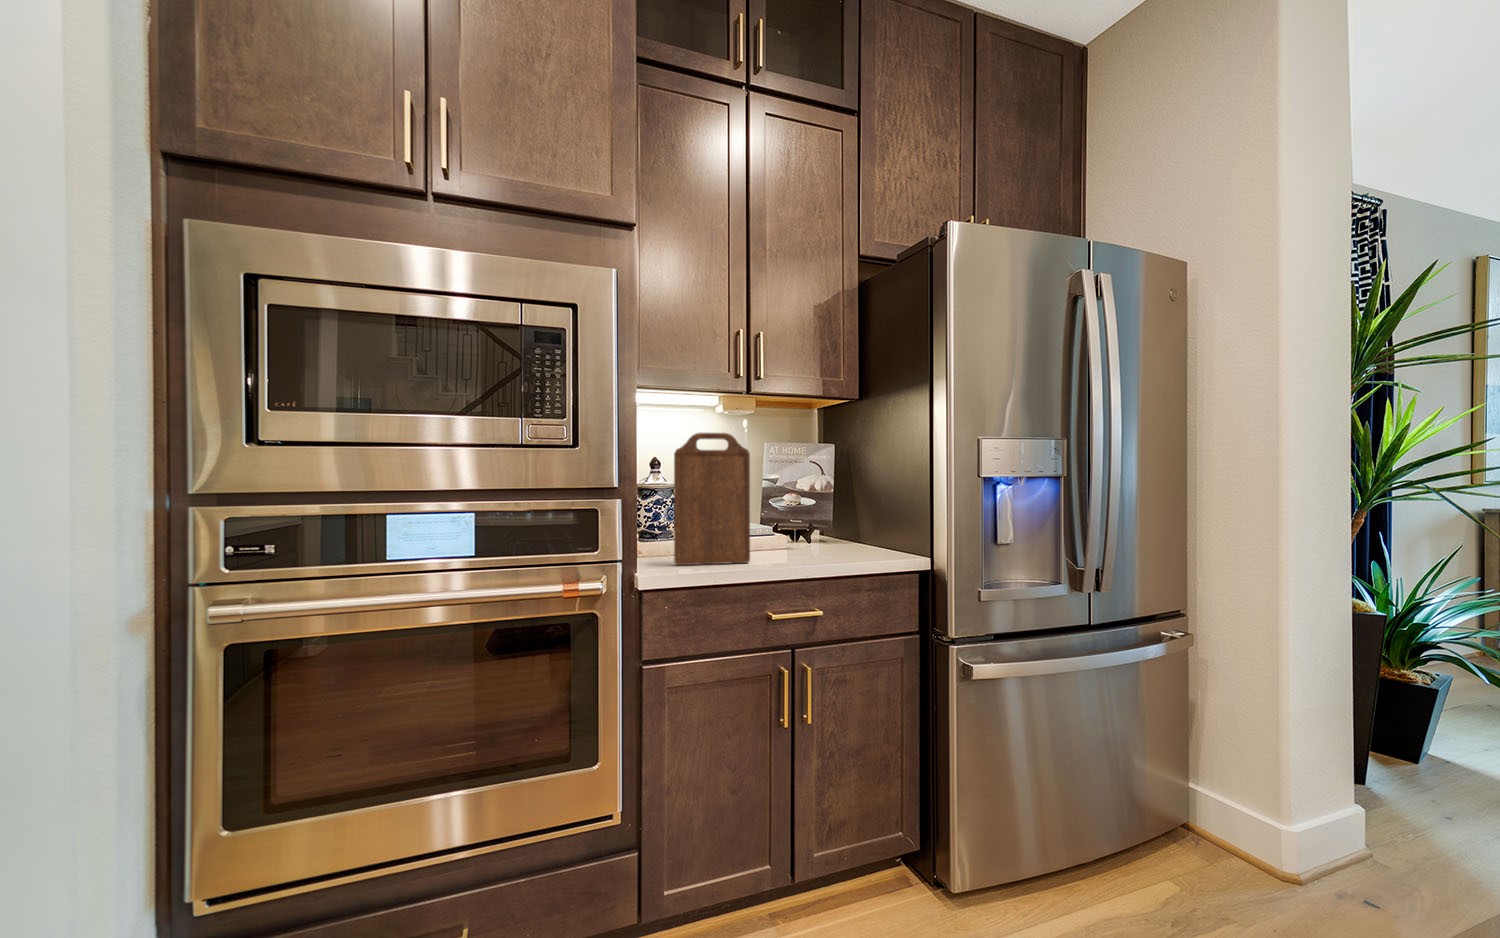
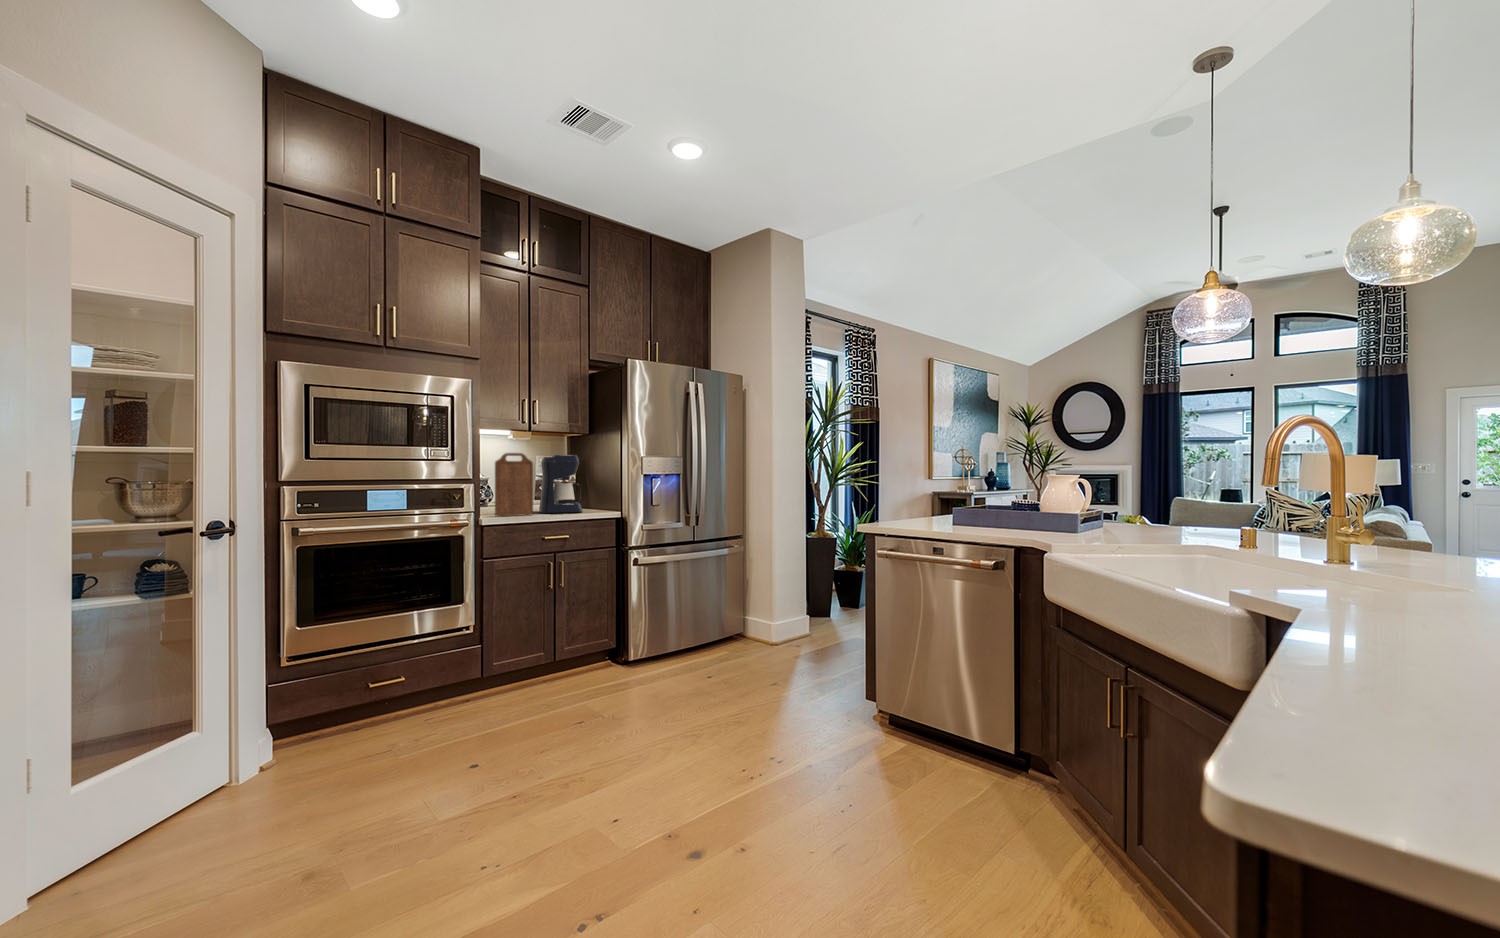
coffee maker: none [764,438,849,557] -> present [539,455,583,513]

